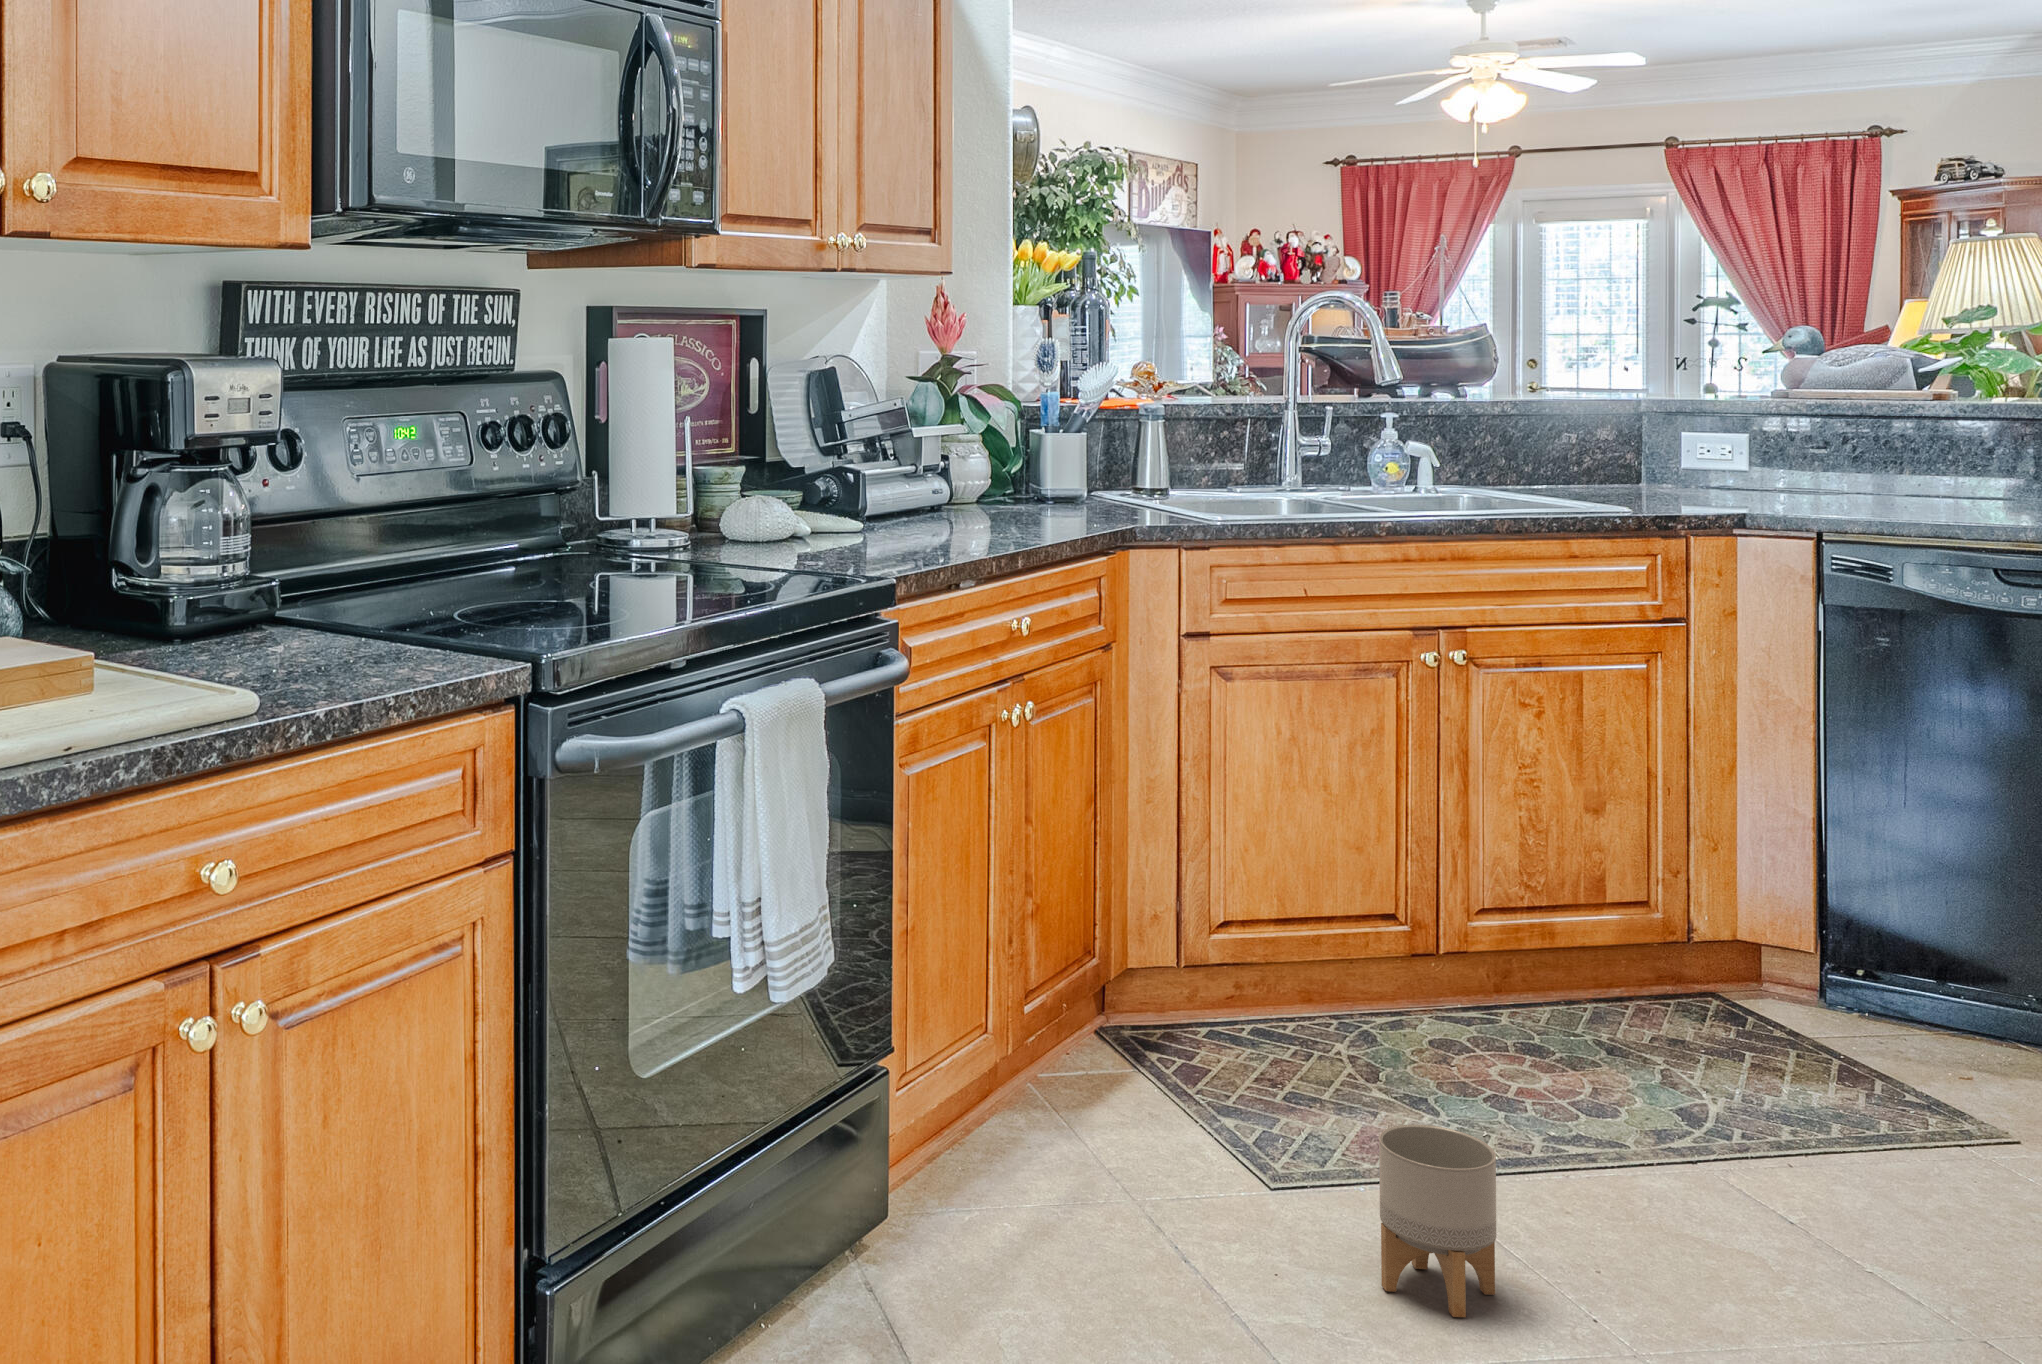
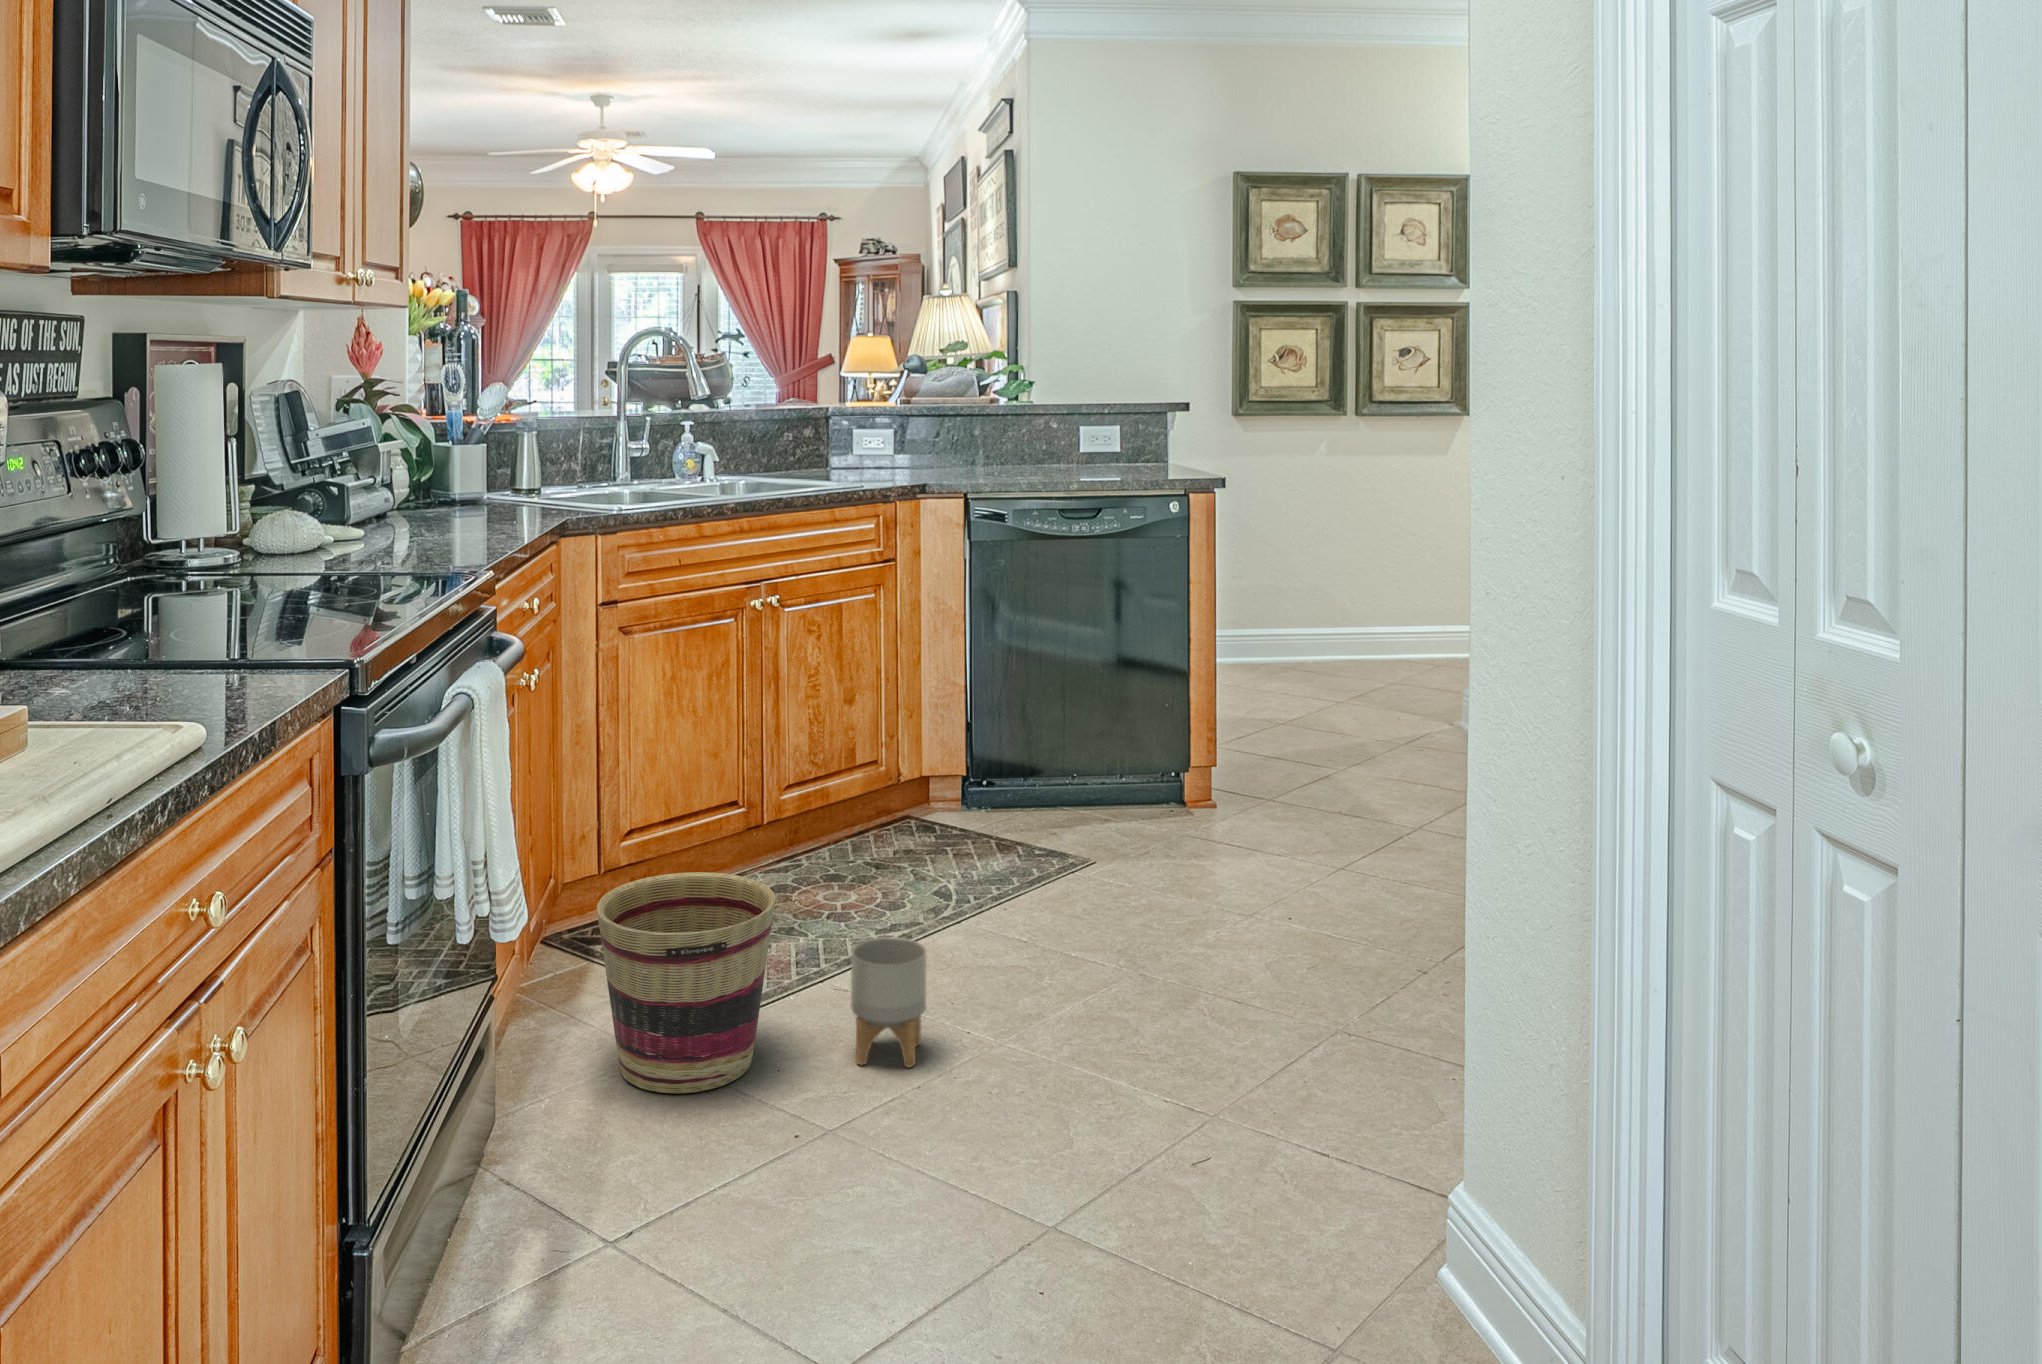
basket: none [1043,971,1278,1253] -> present [597,872,775,1093]

